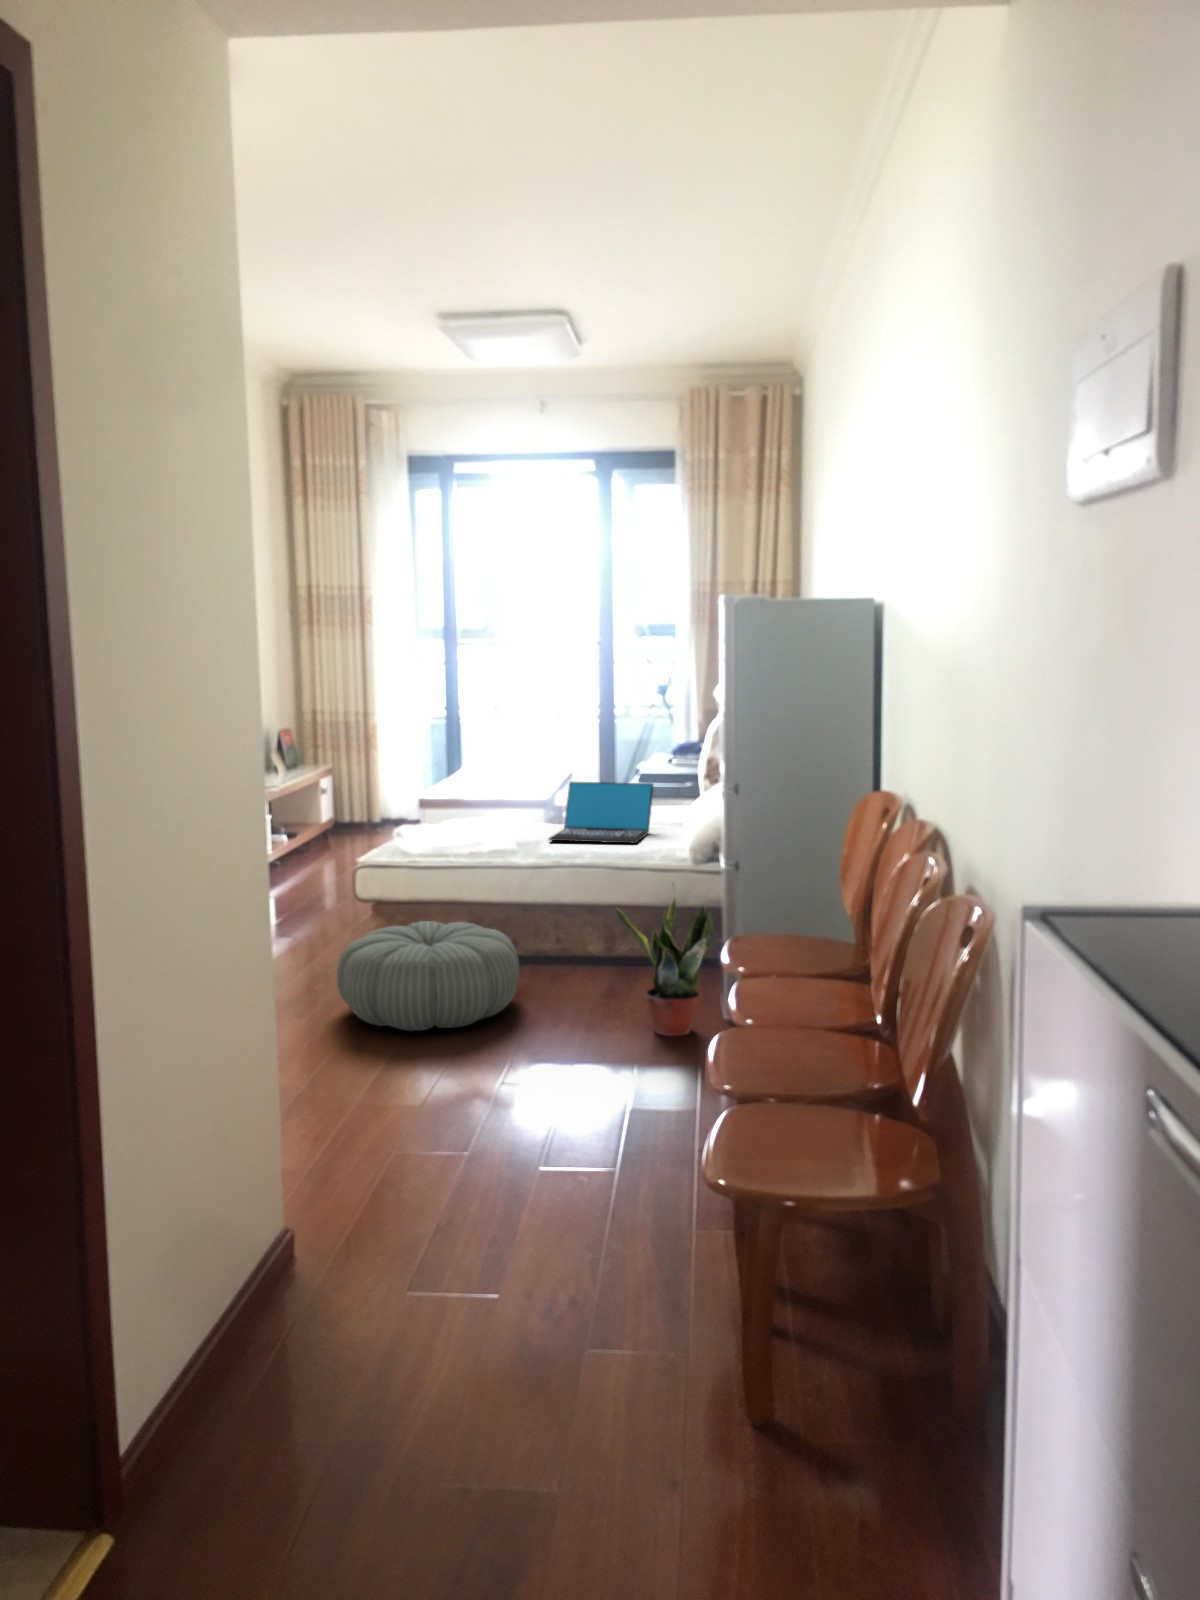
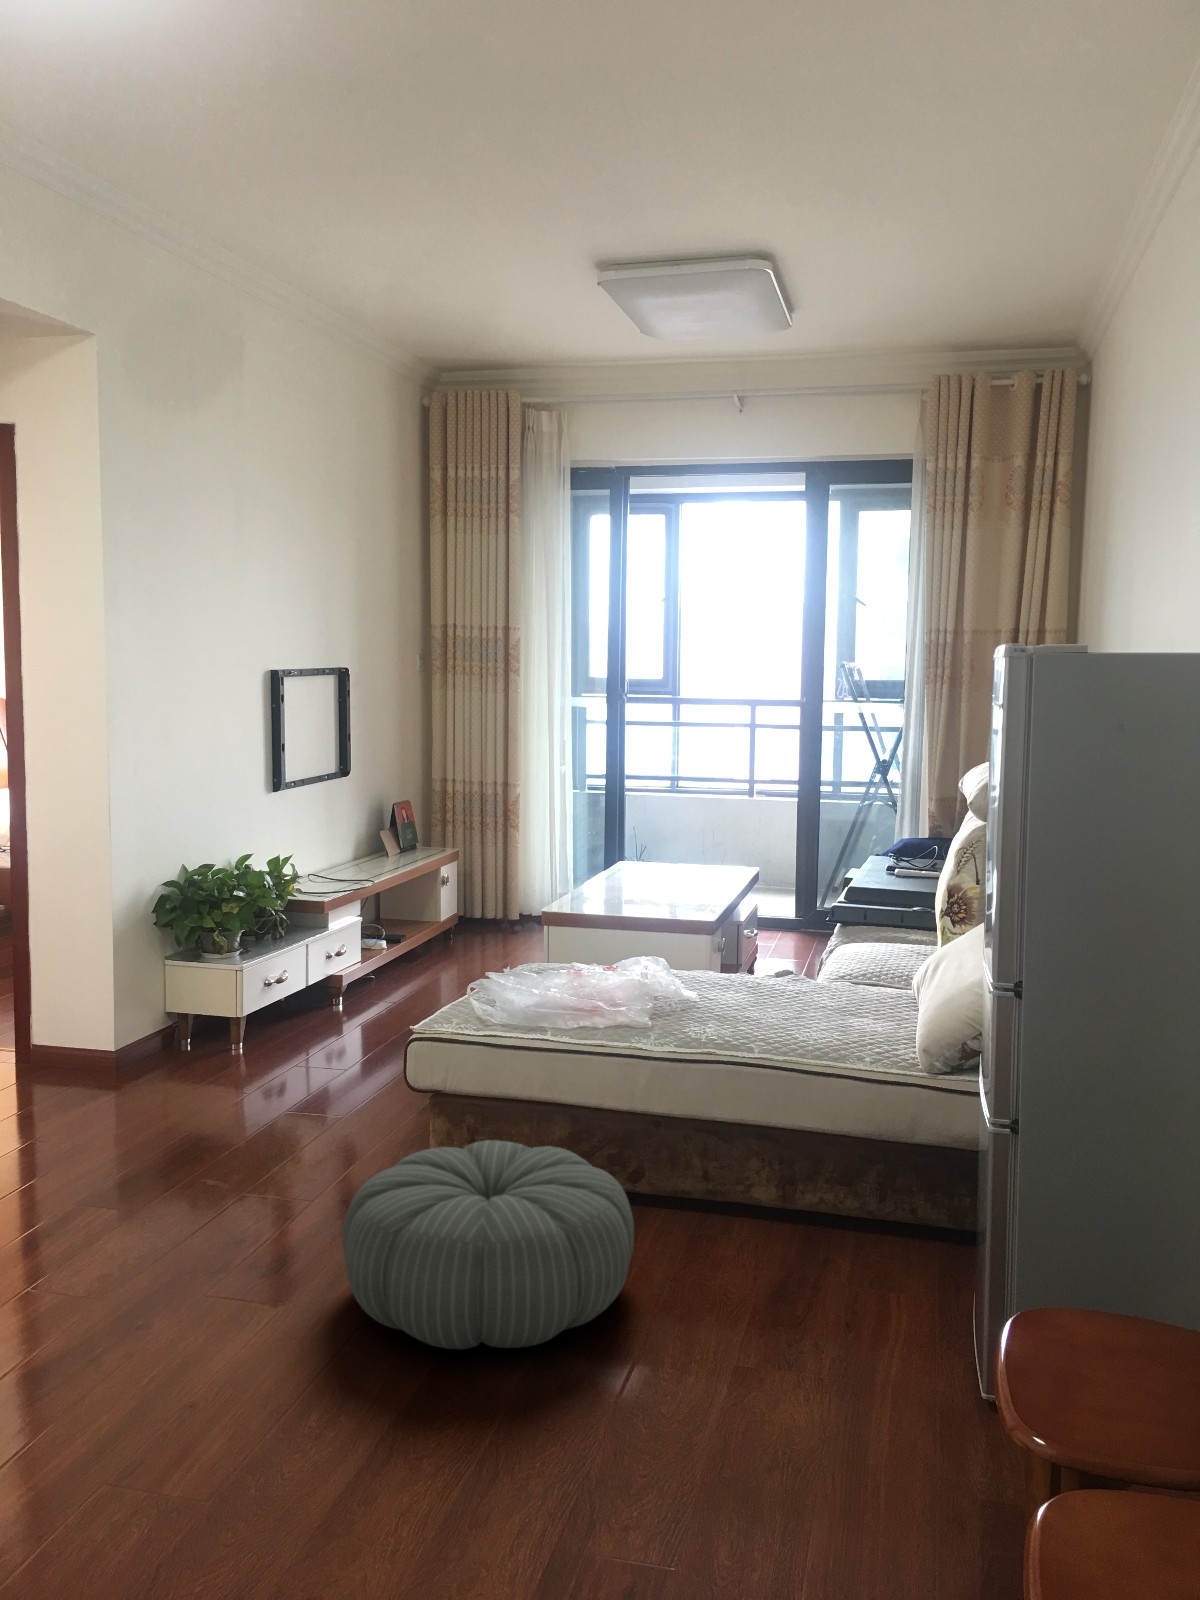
laptop: present [549,782,653,843] -> none [702,915,867,1024]
potted plant: present [617,898,713,1036] -> none [792,1134,963,1416]

